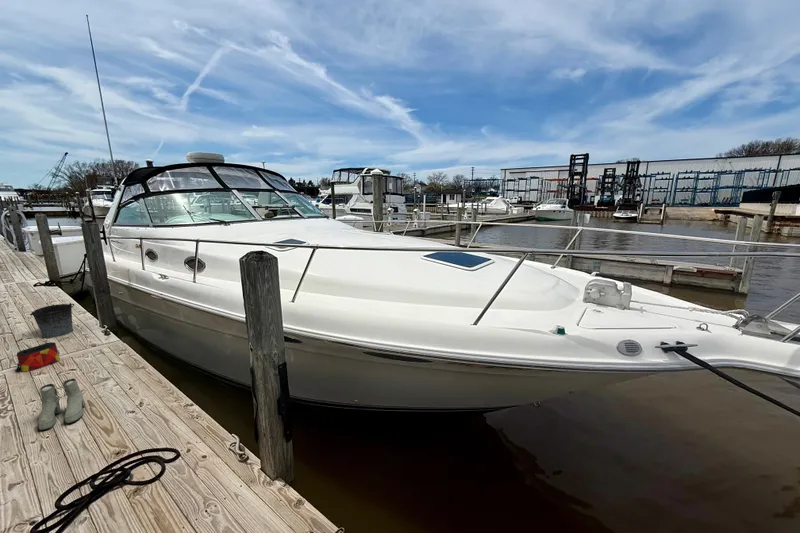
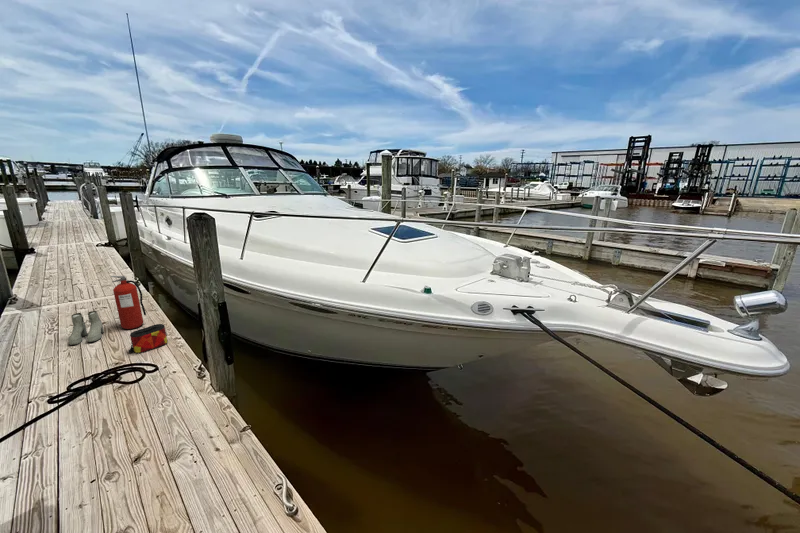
bucket: present [30,303,74,338] -> none [81,259,115,285]
fire extinguisher: none [94,329,140,398] -> present [111,276,146,329]
bag: present [15,342,60,372] -> present [128,324,168,353]

